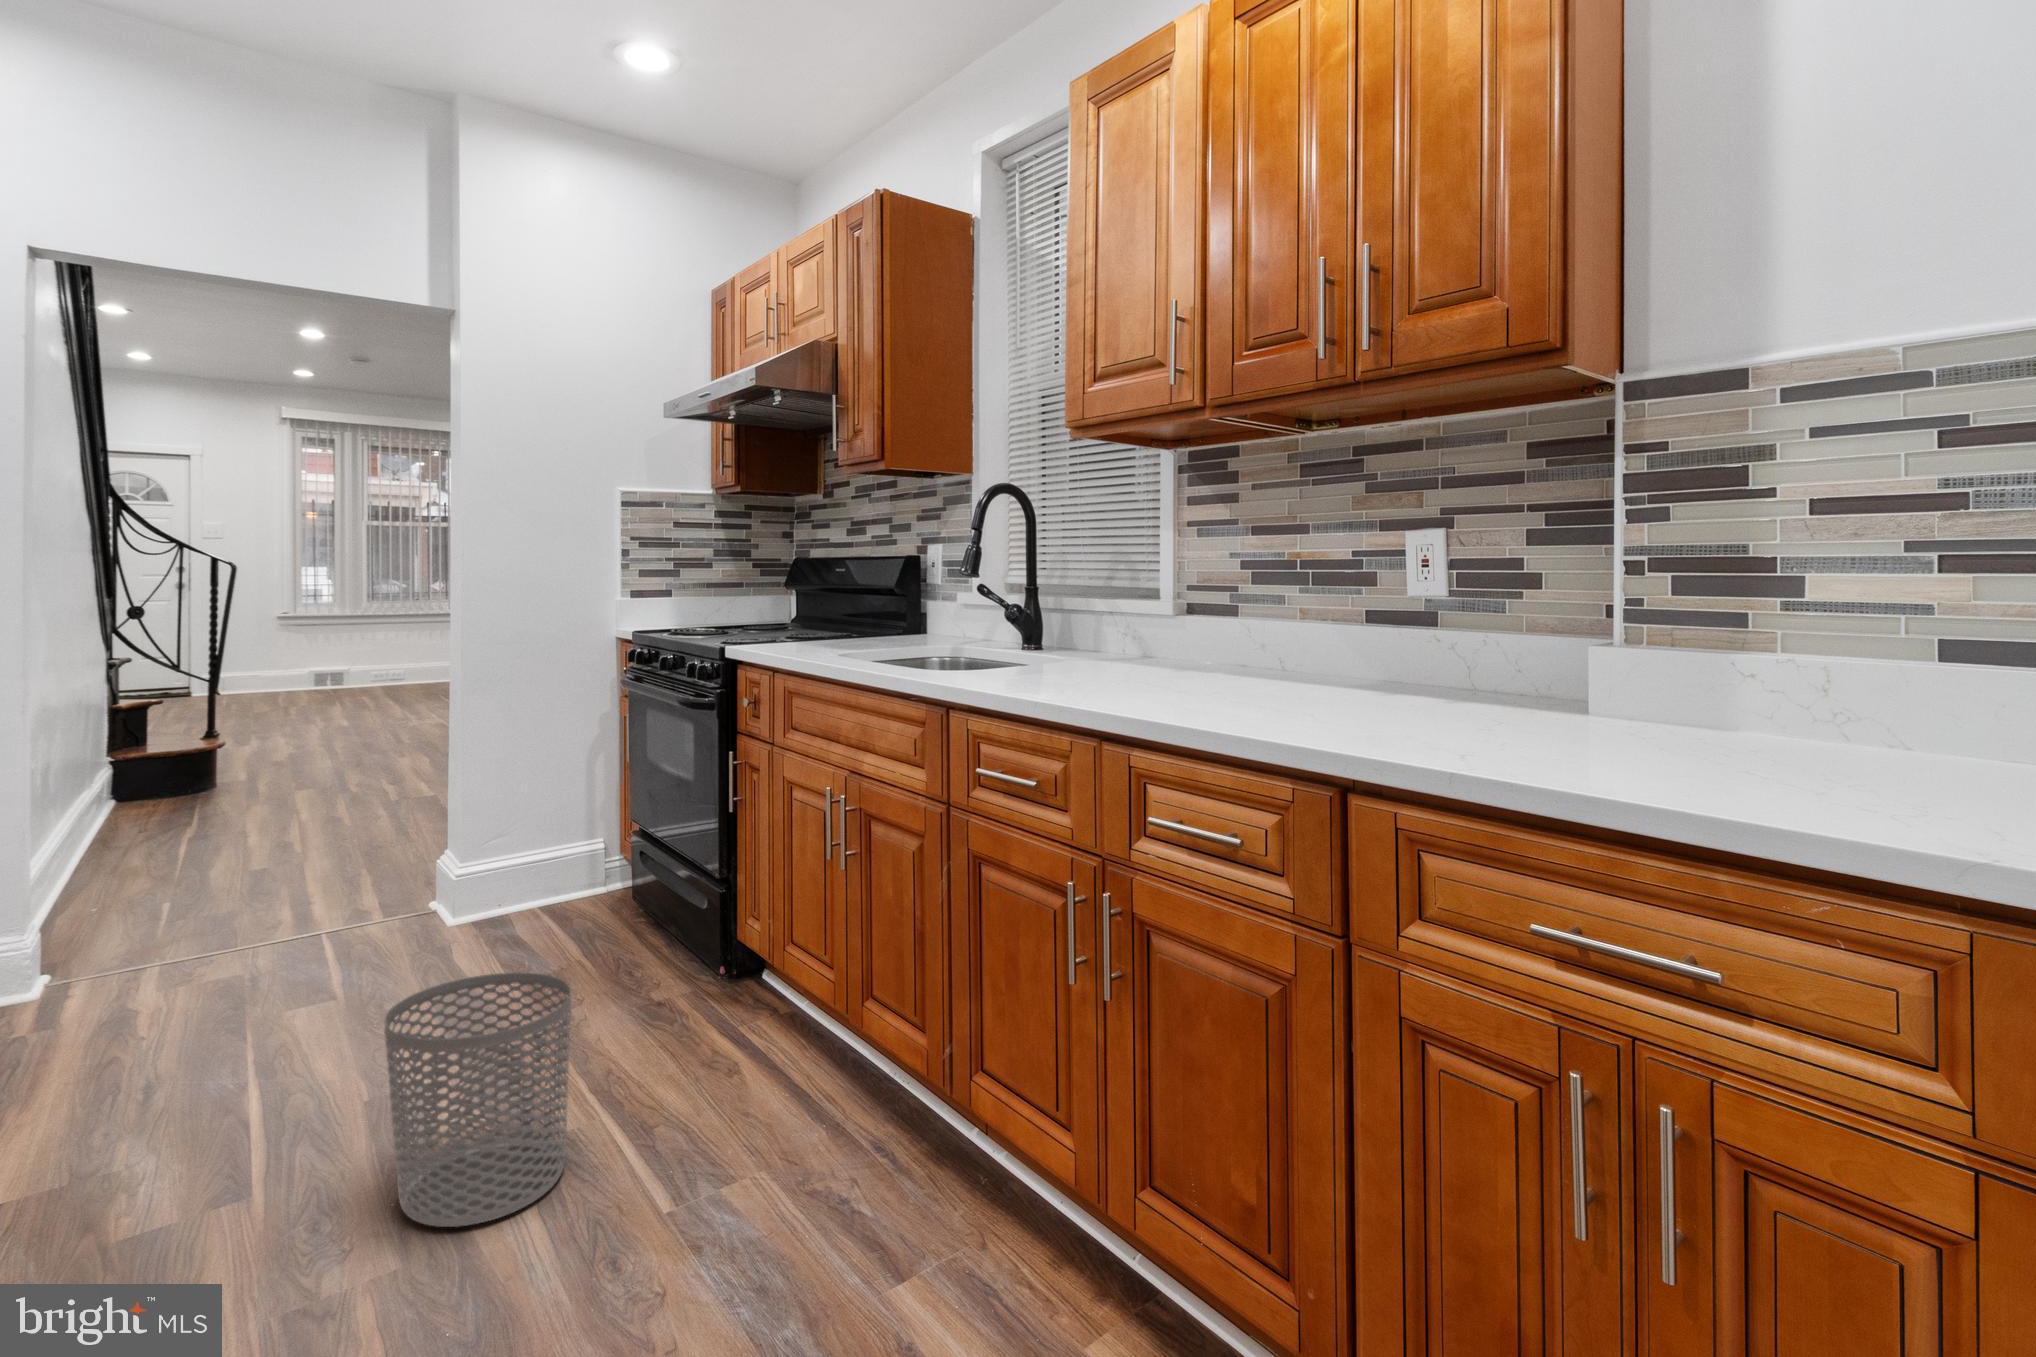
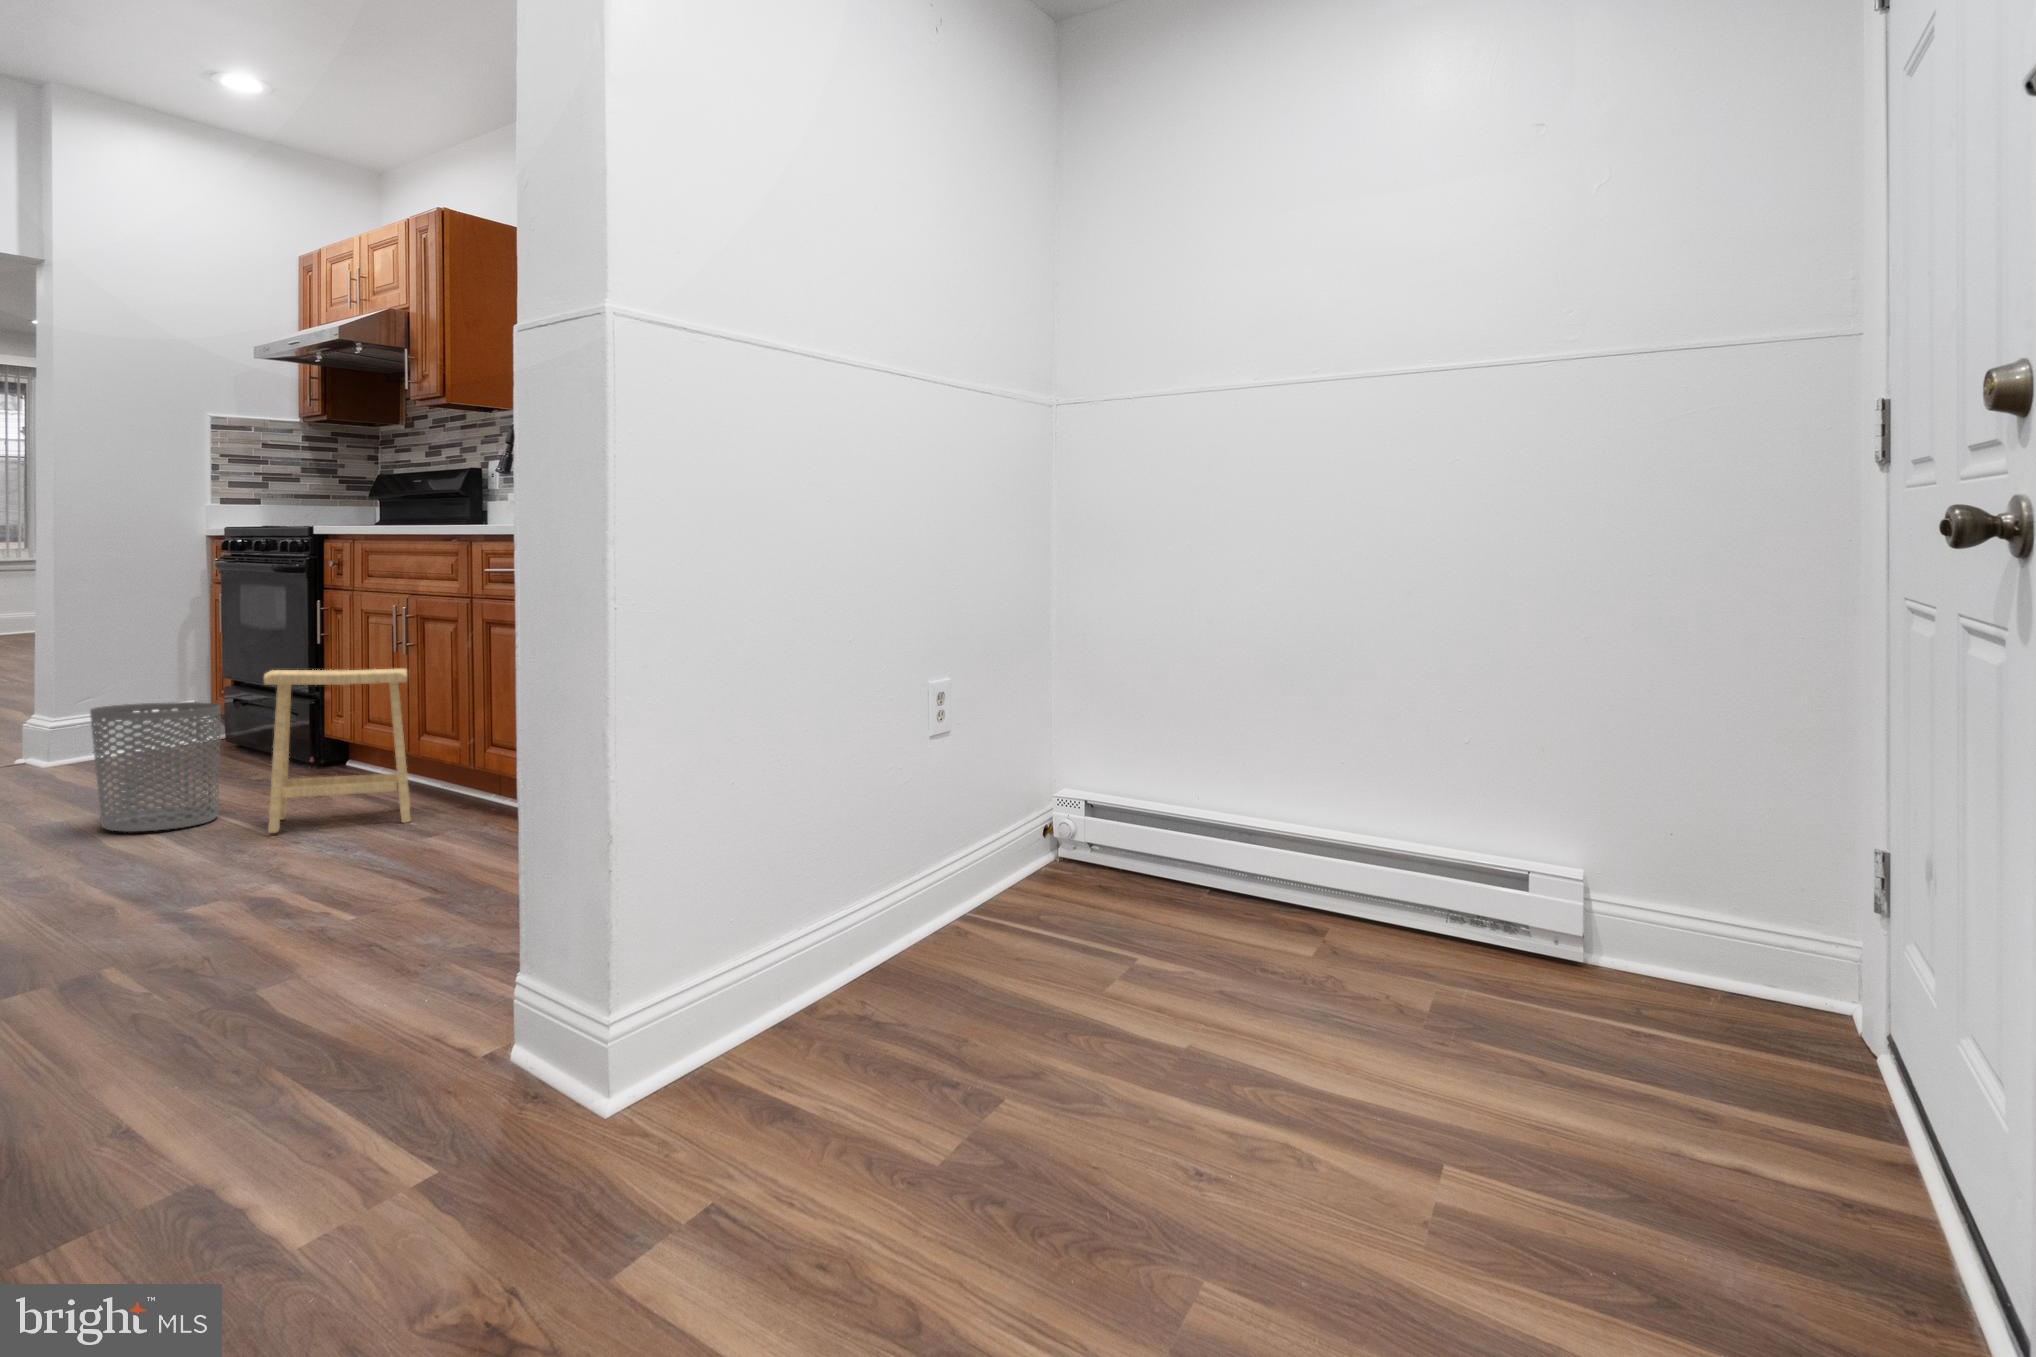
footstool: none [617,945,842,1275] -> present [264,669,410,833]

